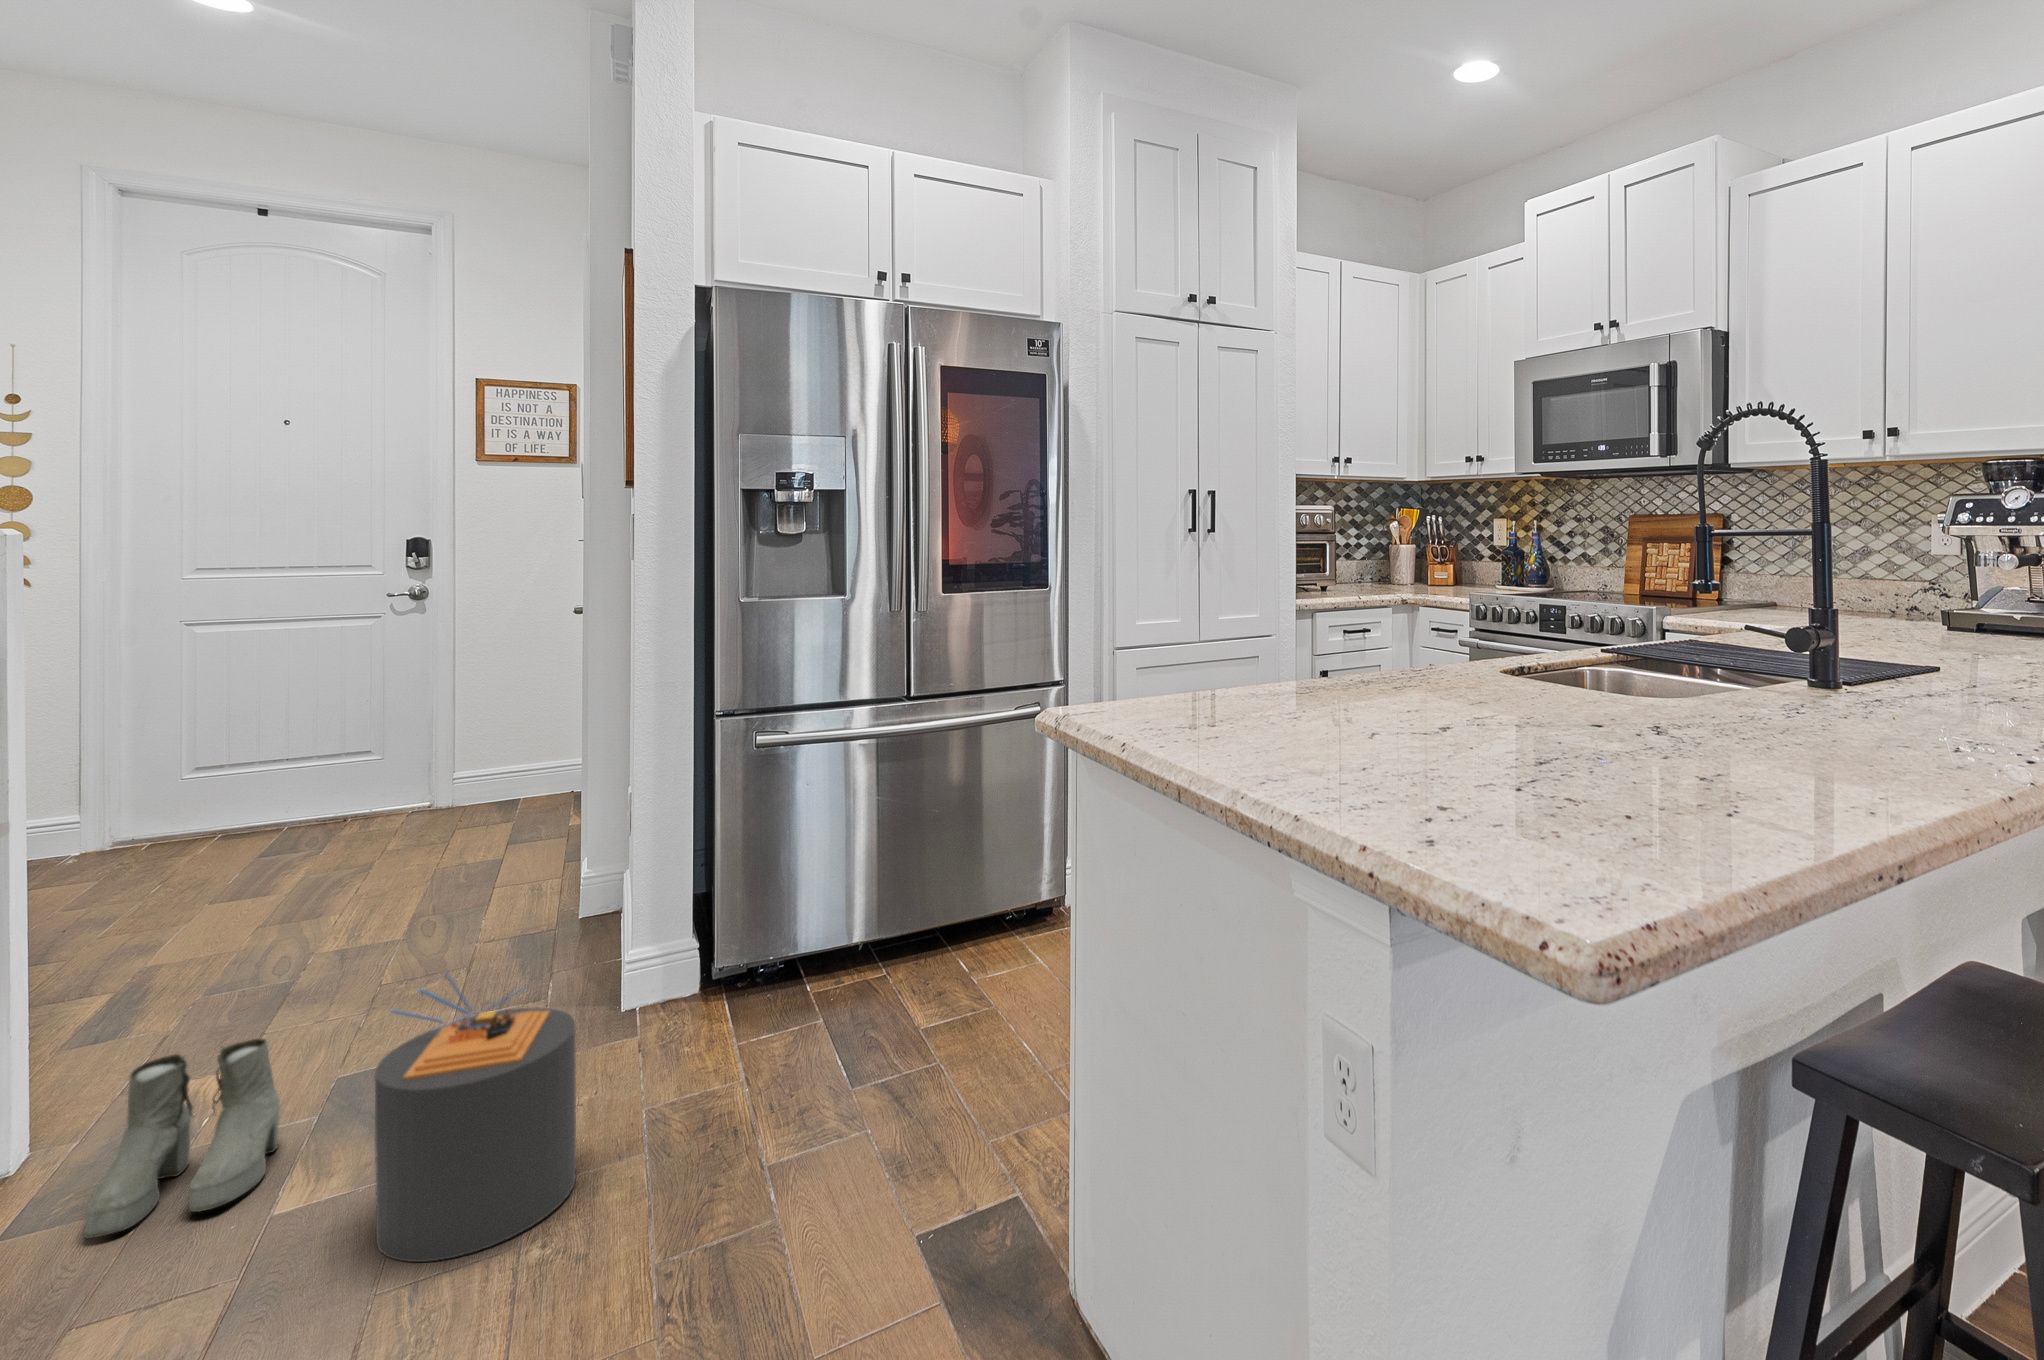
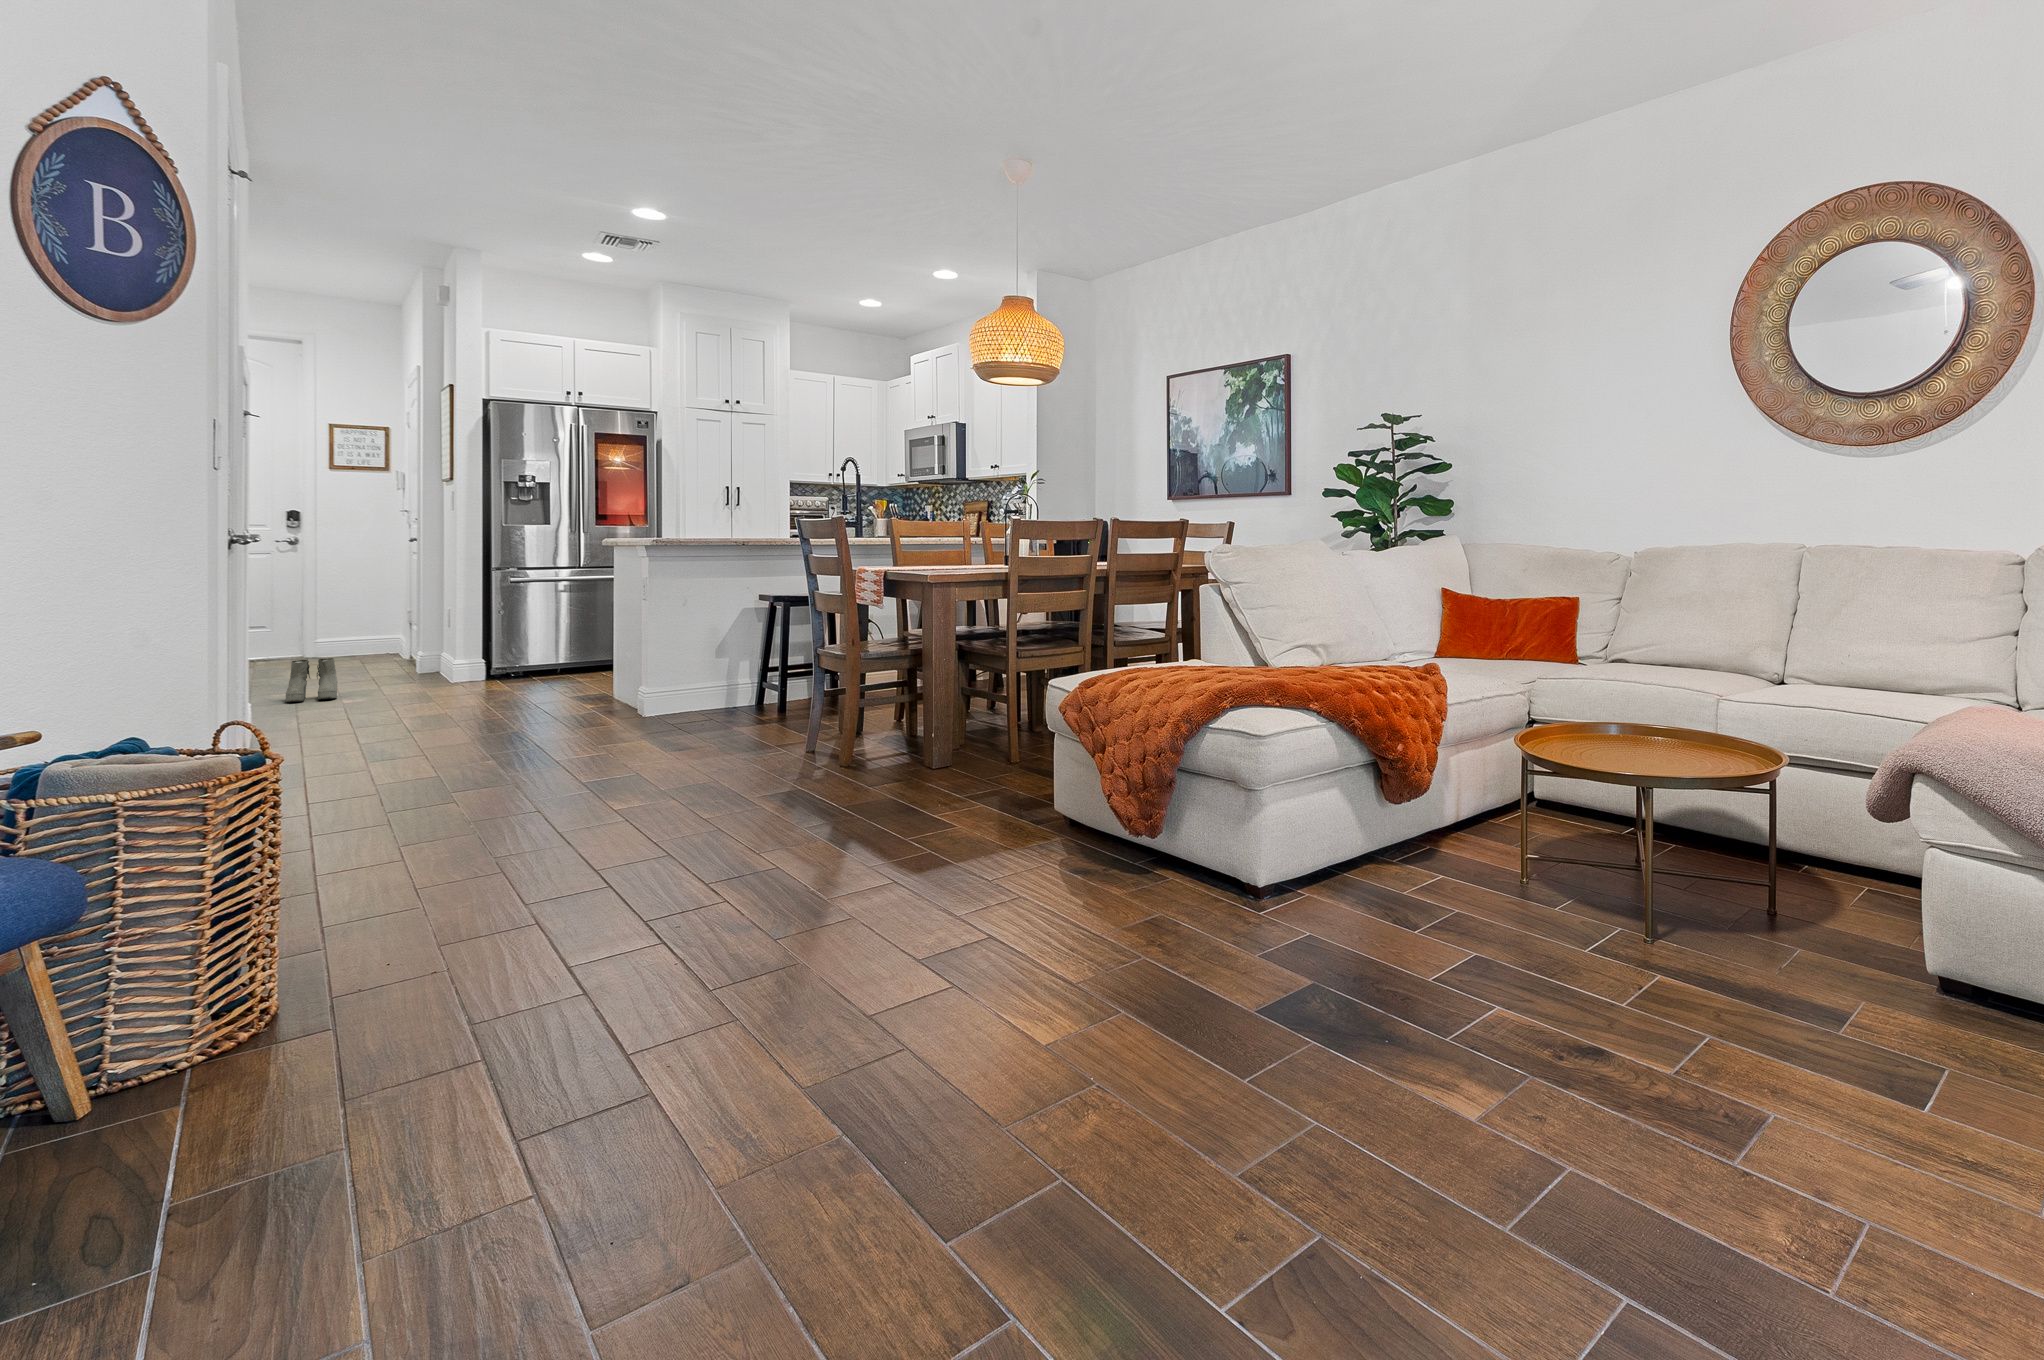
trash can: present [375,971,576,1262] -> none [386,626,452,702]

